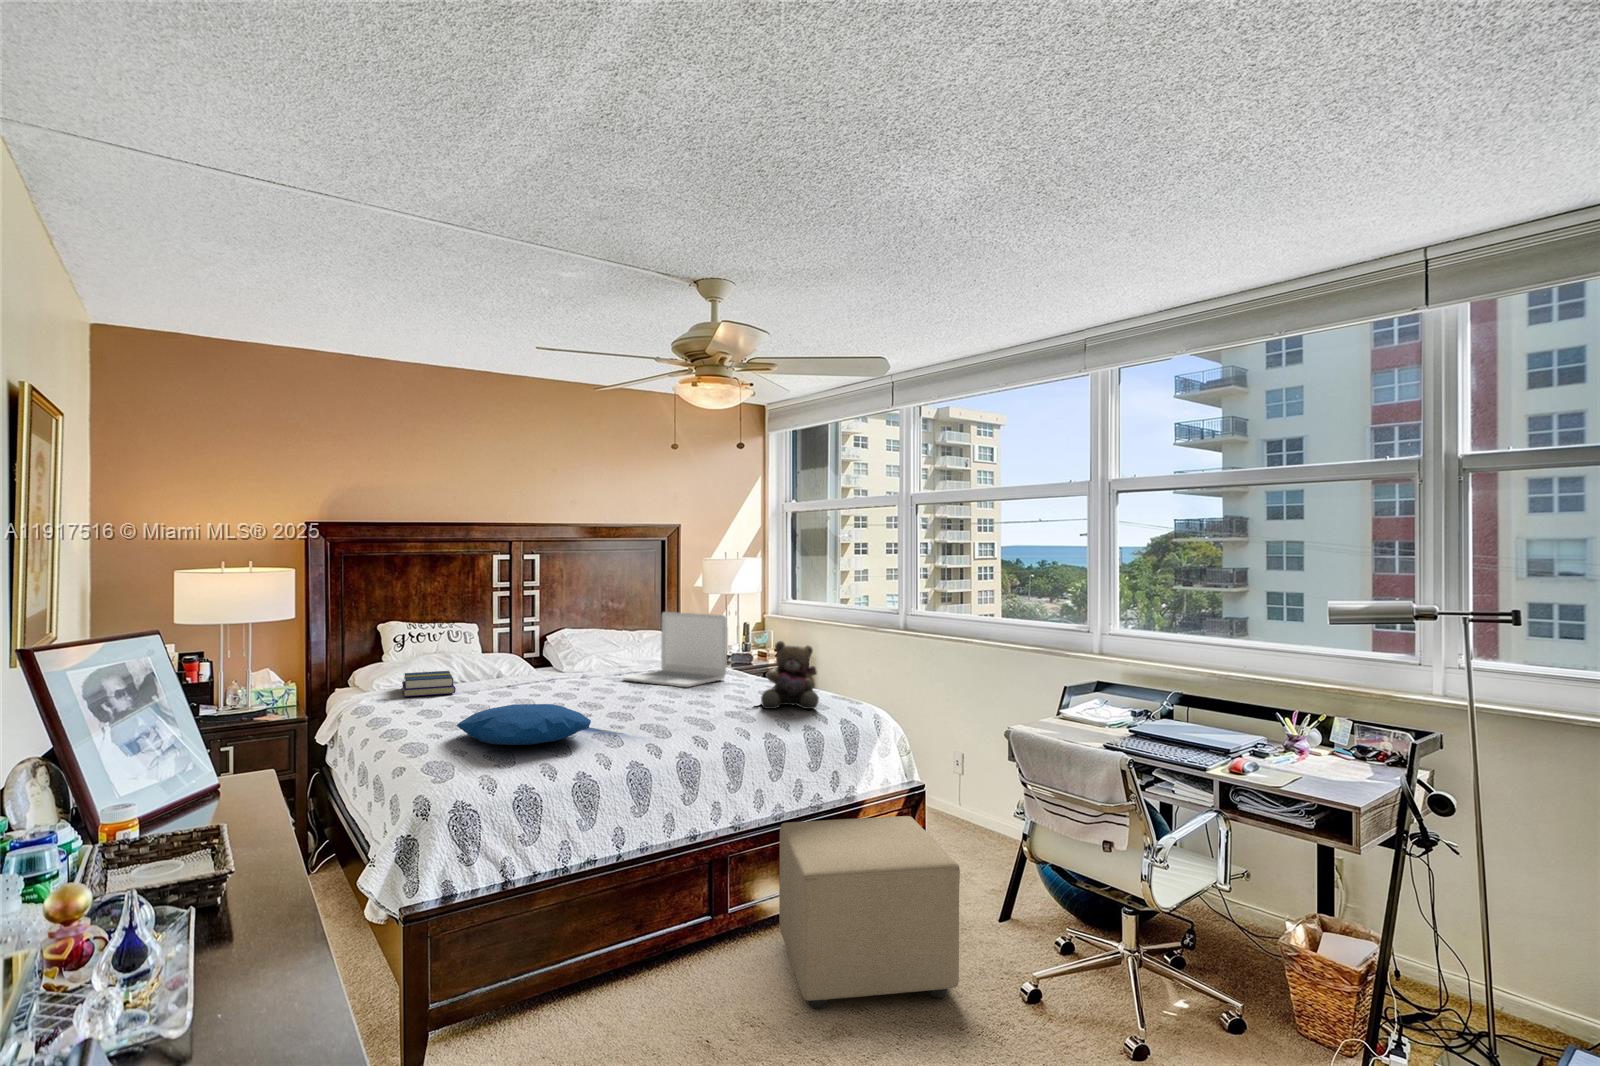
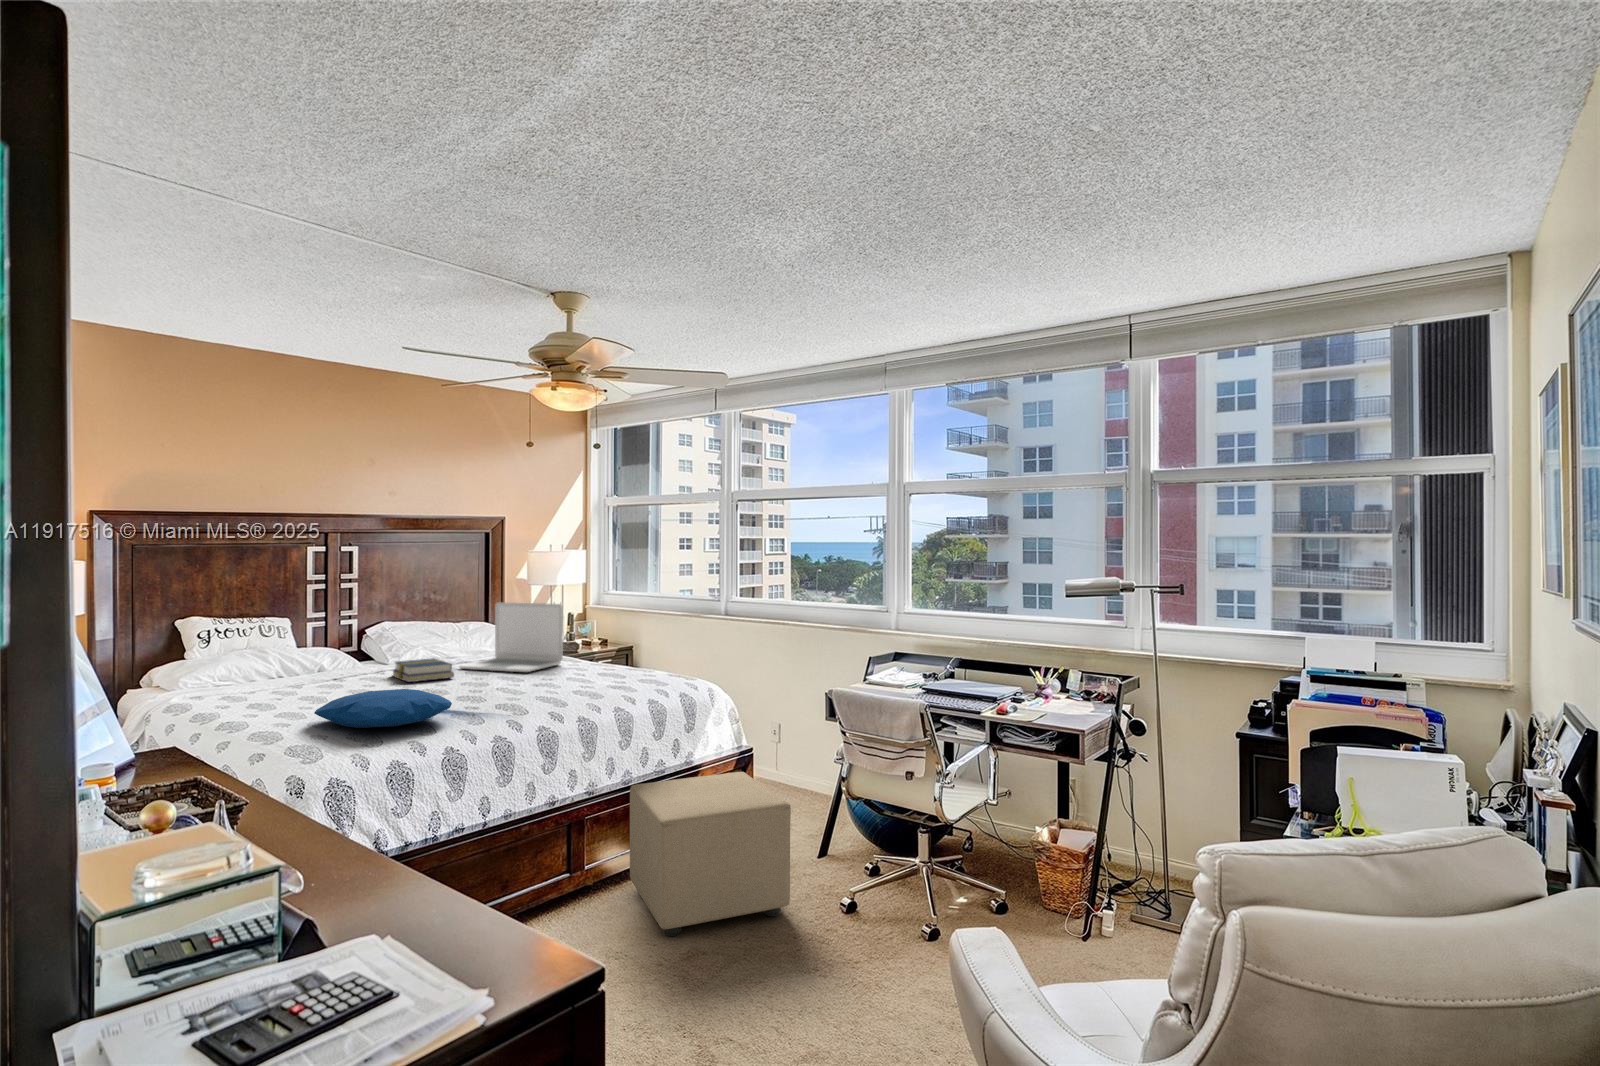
teddy bear: present [761,641,819,709] -> none [604,625,657,687]
book: present [402,671,456,697] -> present [392,658,454,682]

